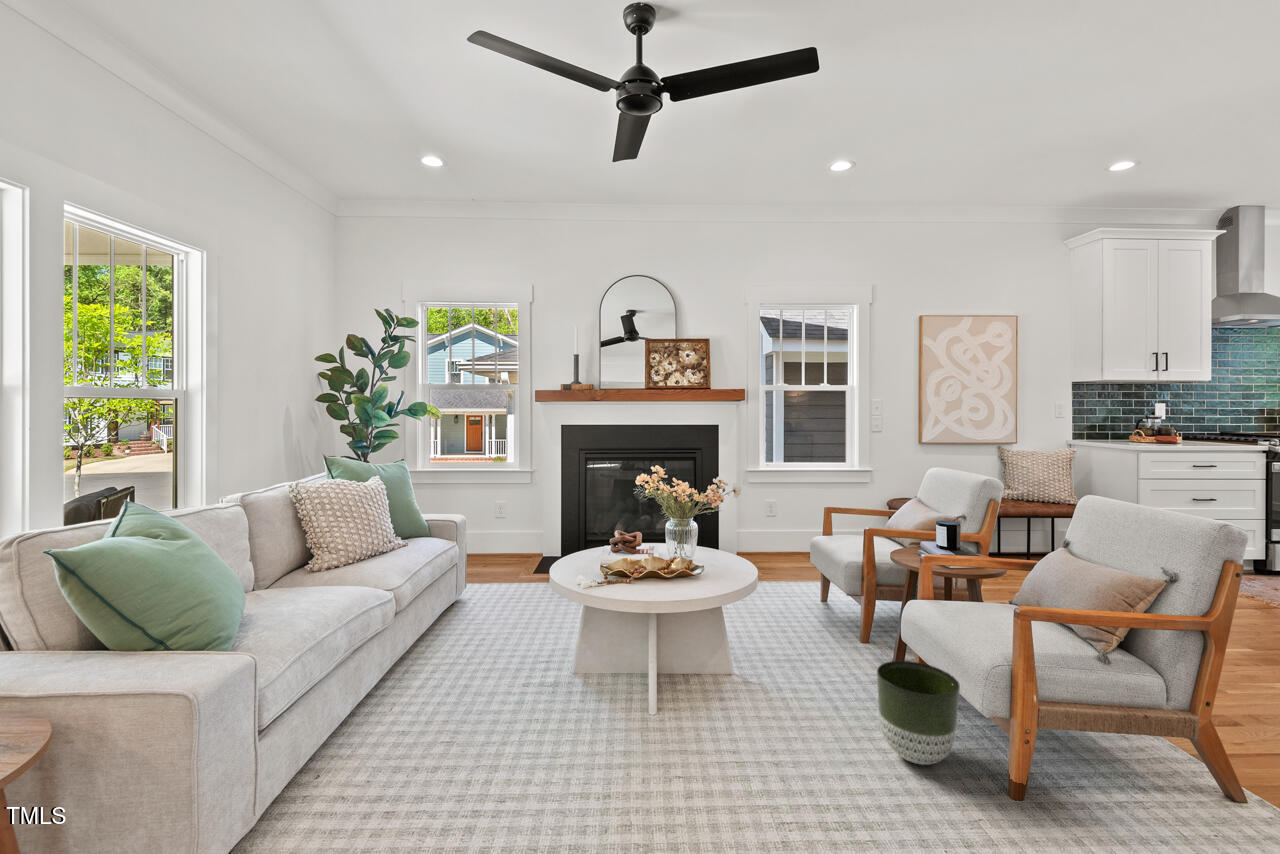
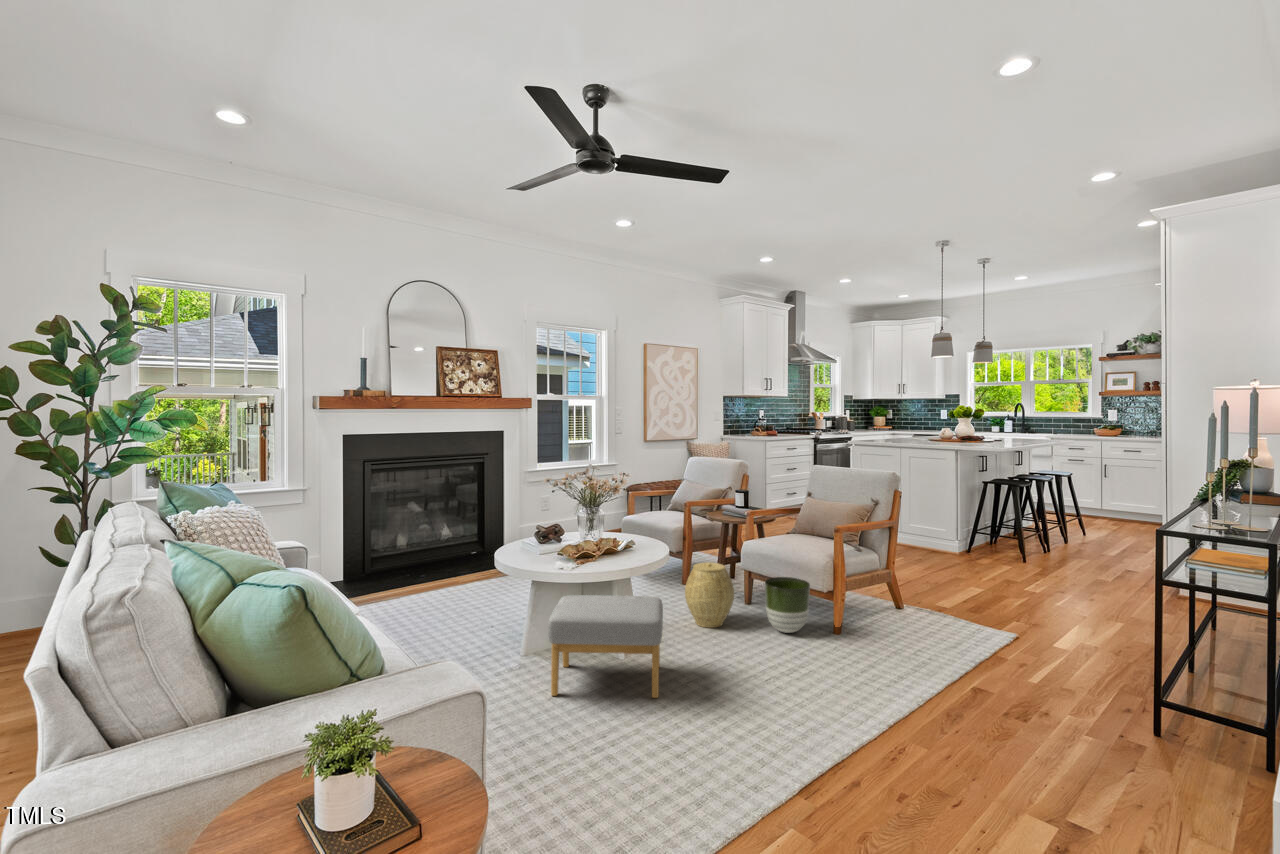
woven basket: none [776,610,851,711] -> present [685,562,734,628]
footstool: none [504,612,661,780] -> present [548,595,663,698]

